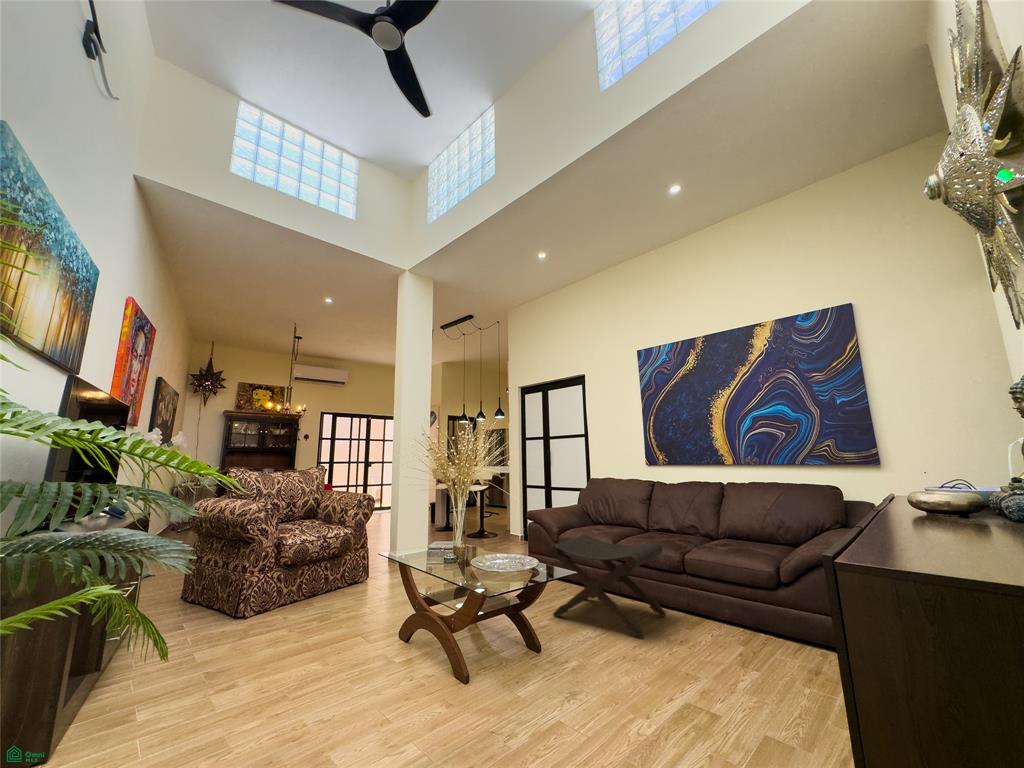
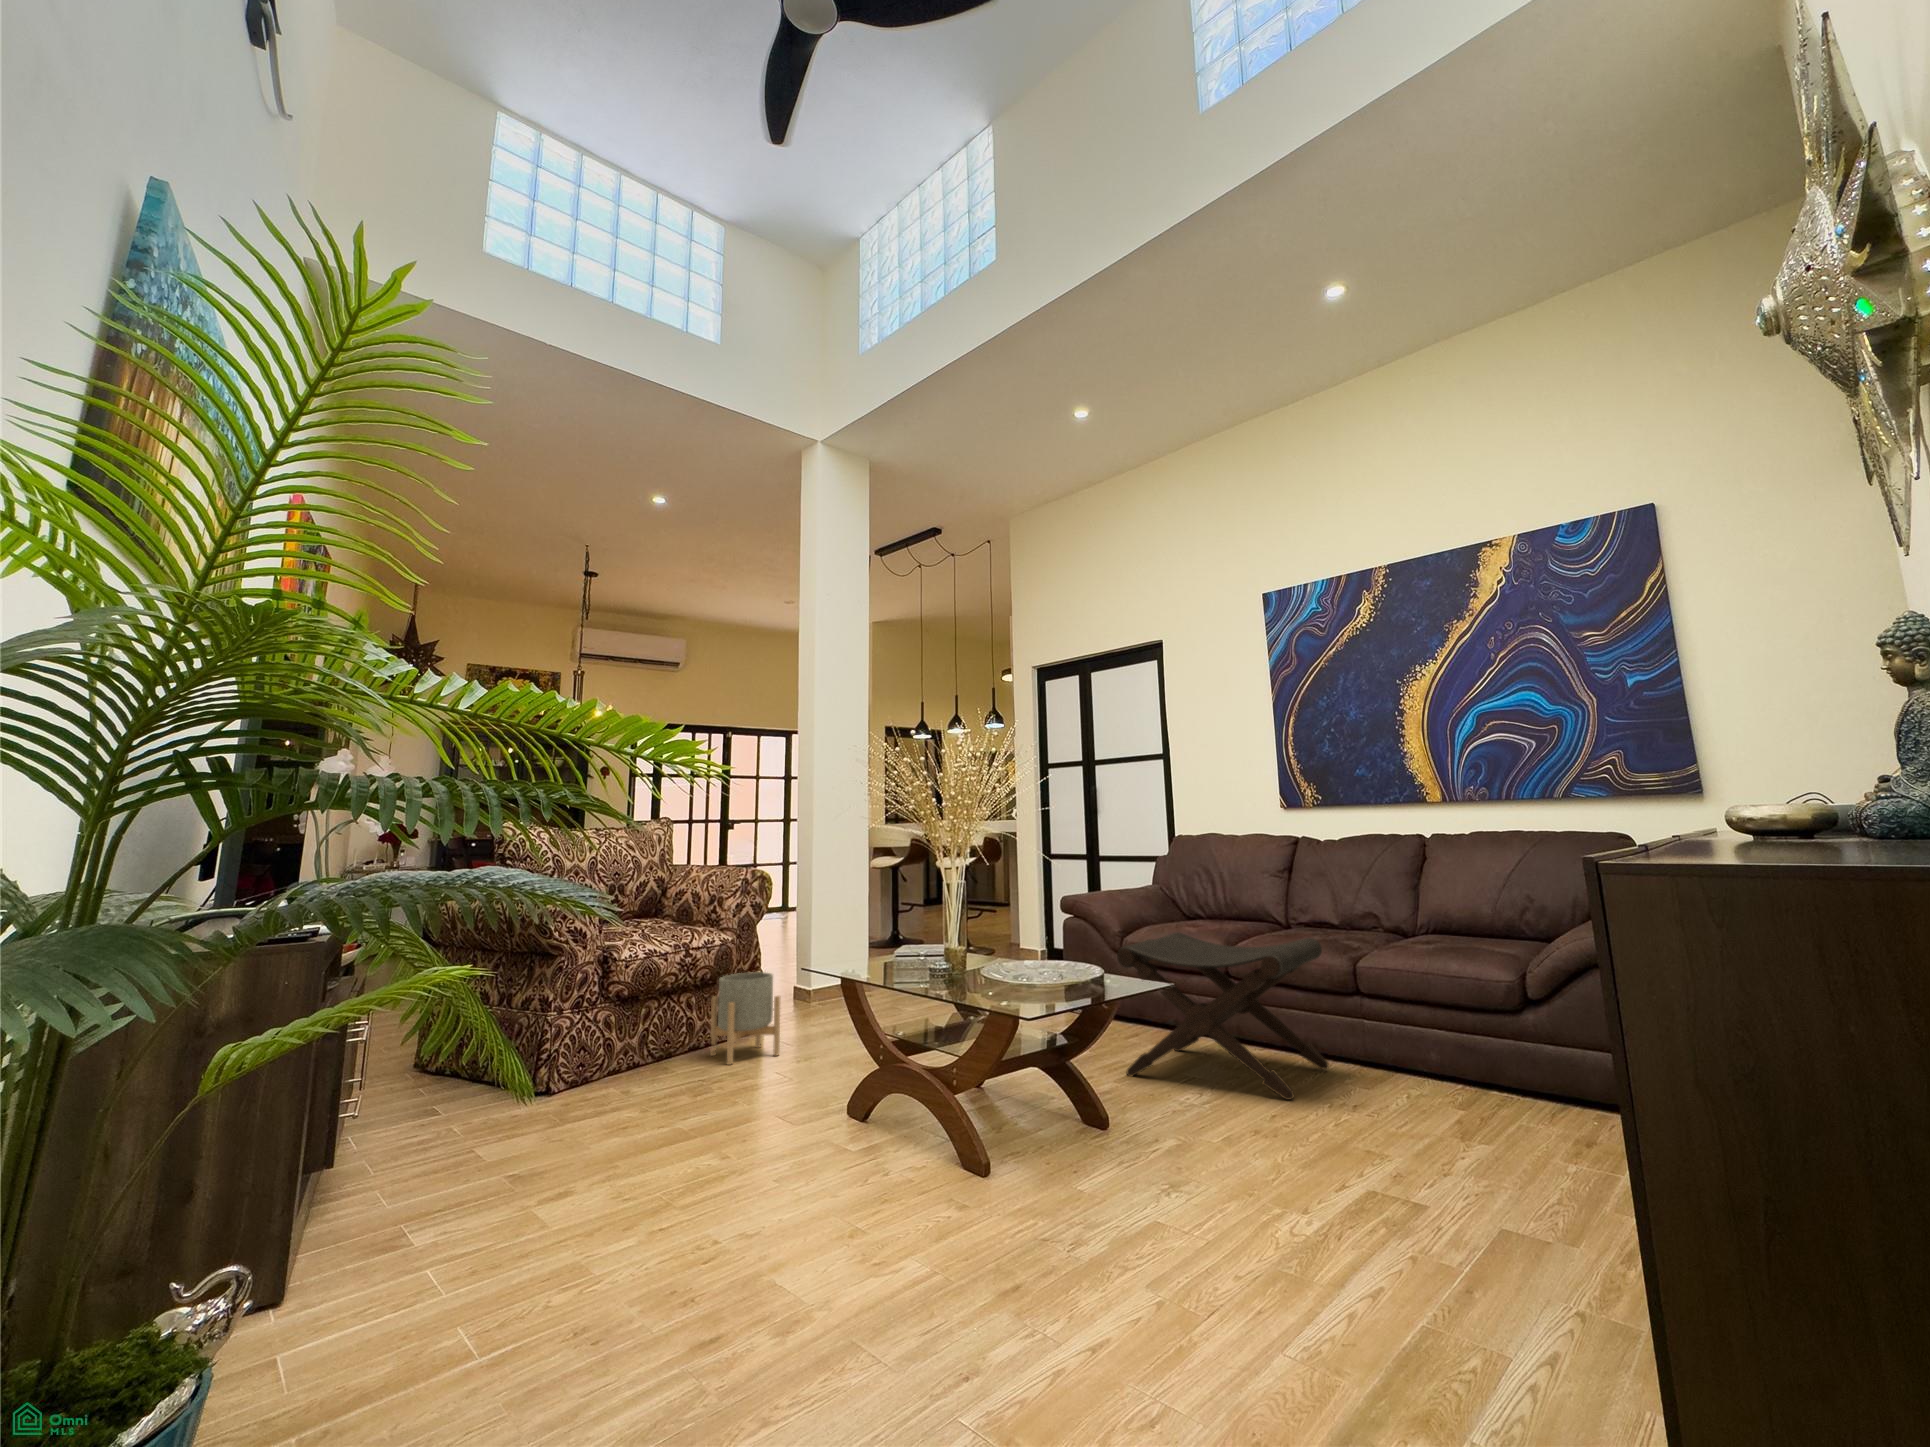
planter: none [337,550,374,601] -> present [710,972,780,1065]

